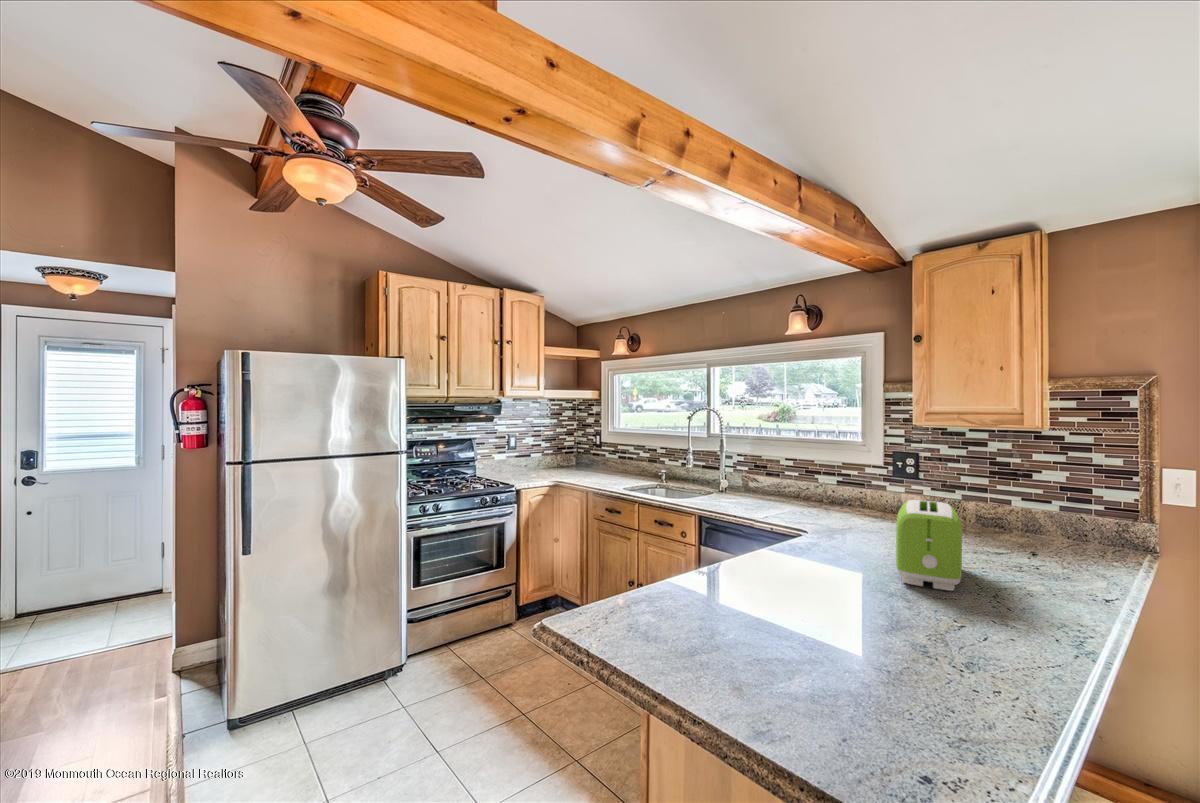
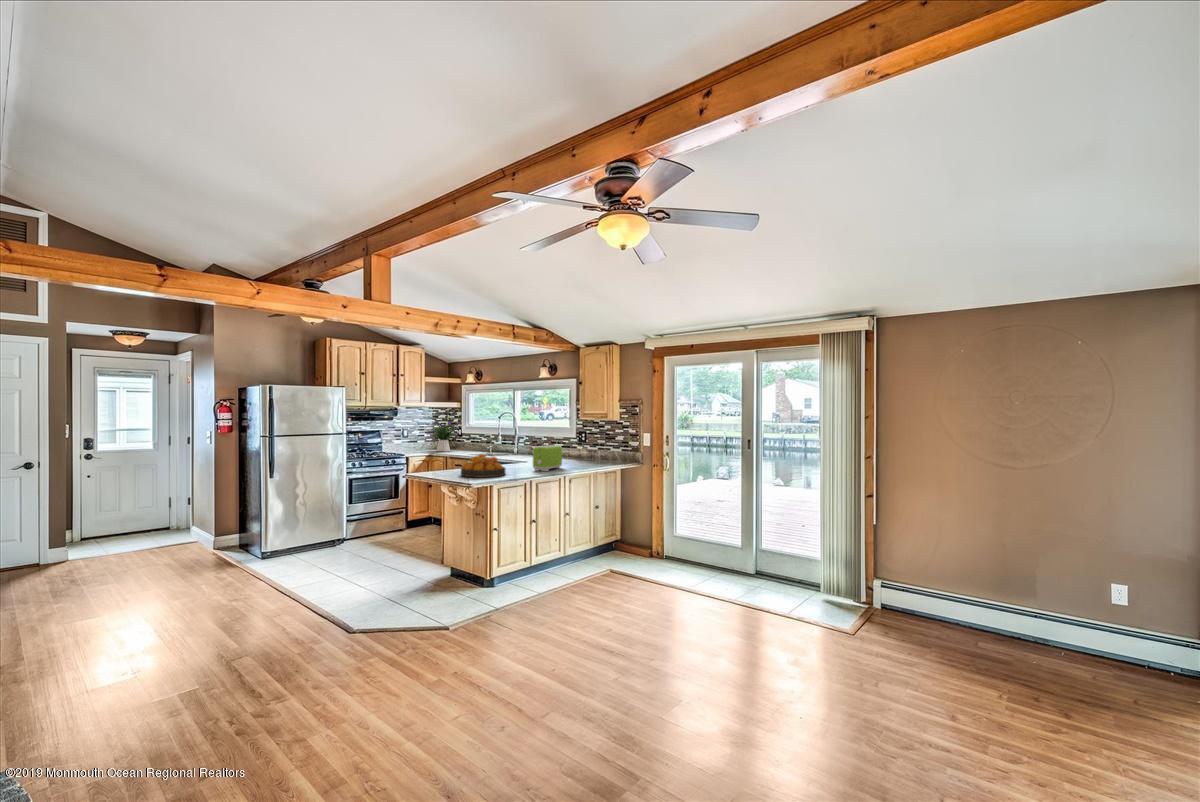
flower arrangement: none [547,418,604,478] -> present [432,421,458,451]
fruit bowl: none [714,538,863,640] -> present [461,454,506,477]

